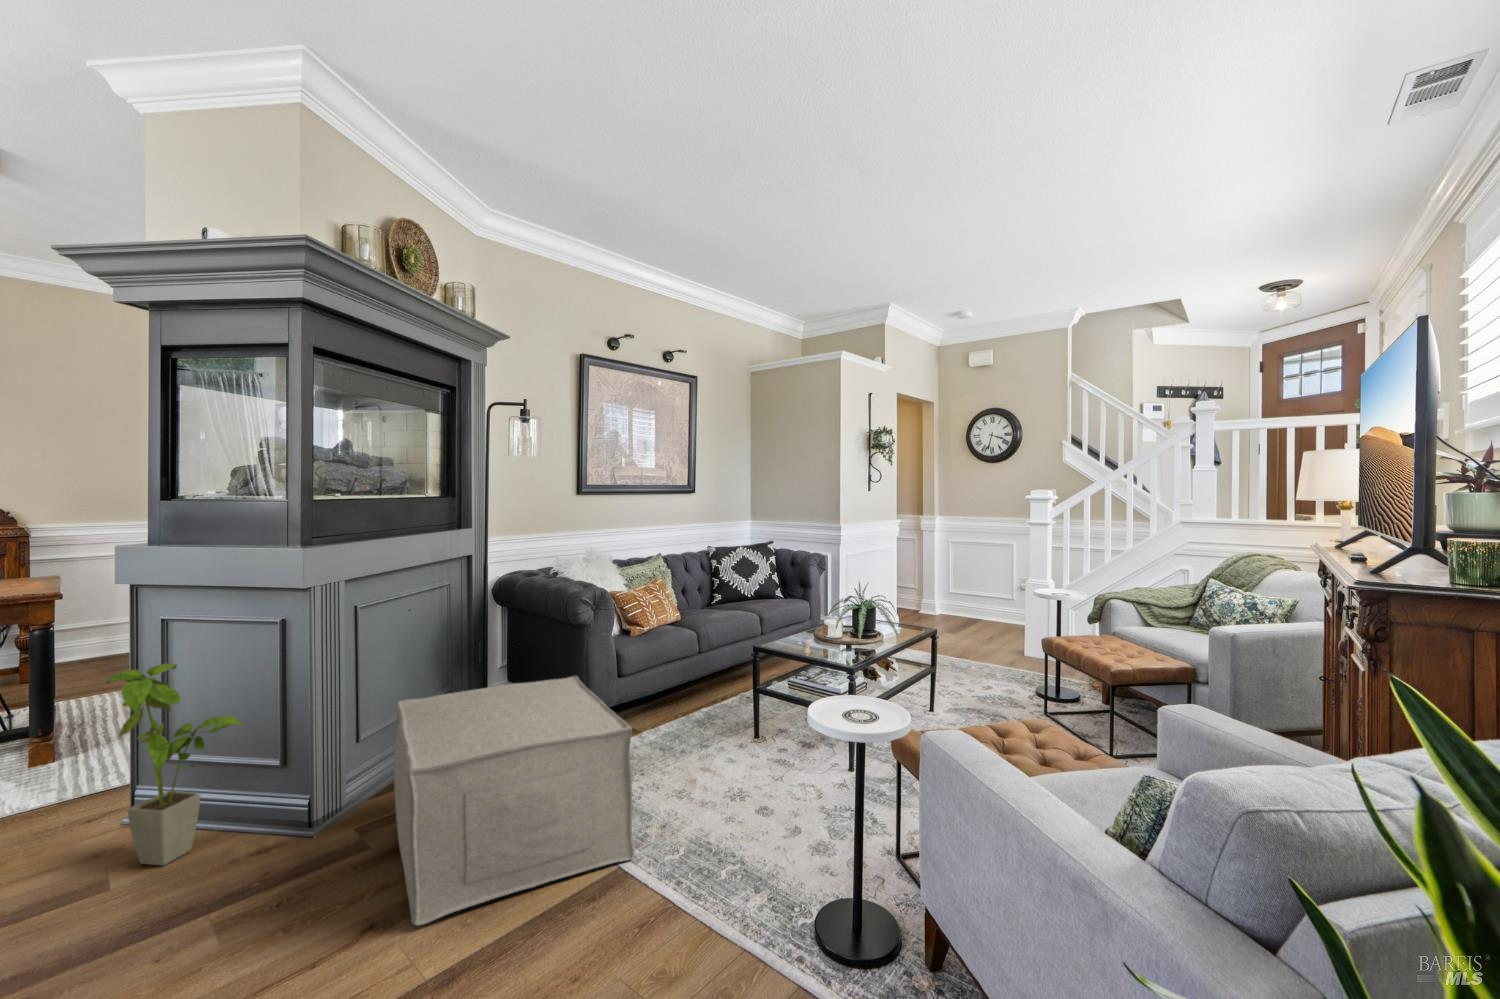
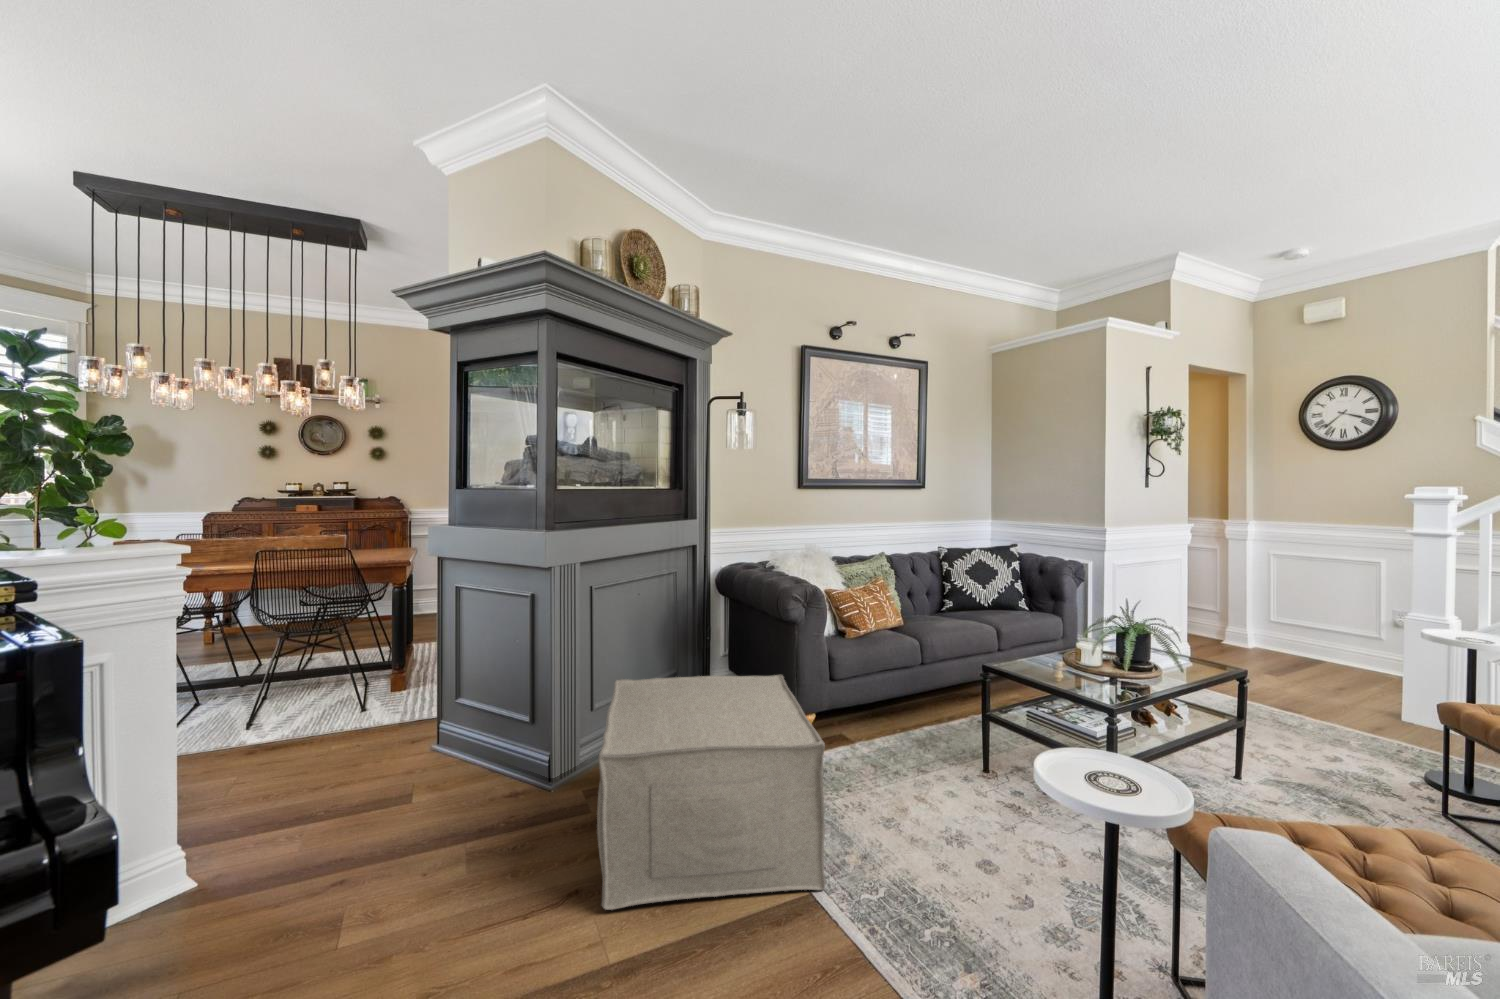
house plant: present [106,663,243,865] -> none [404,626,499,795]

